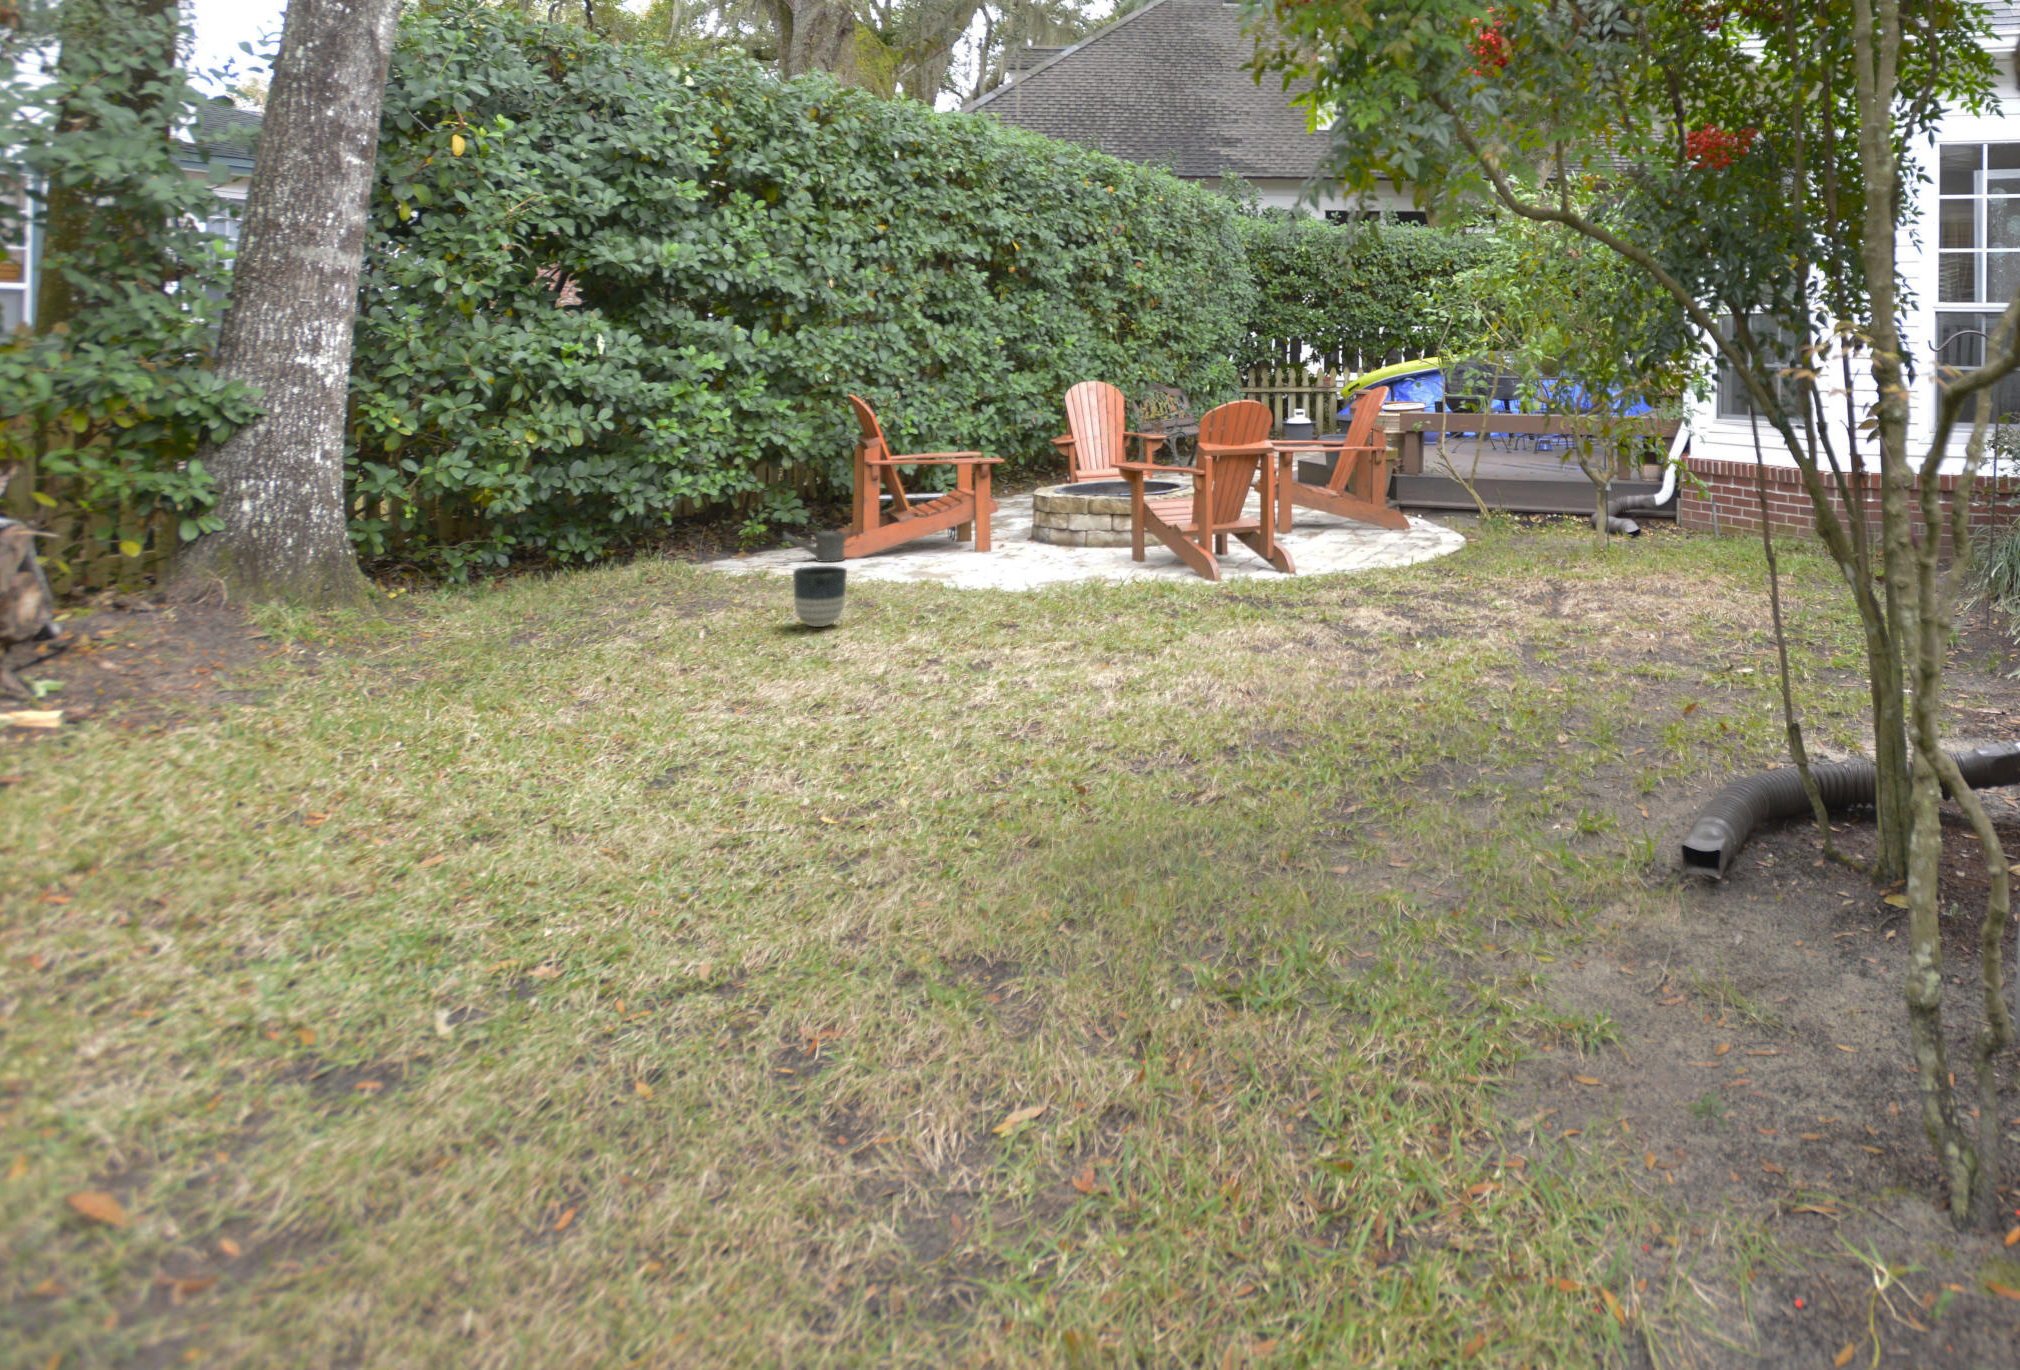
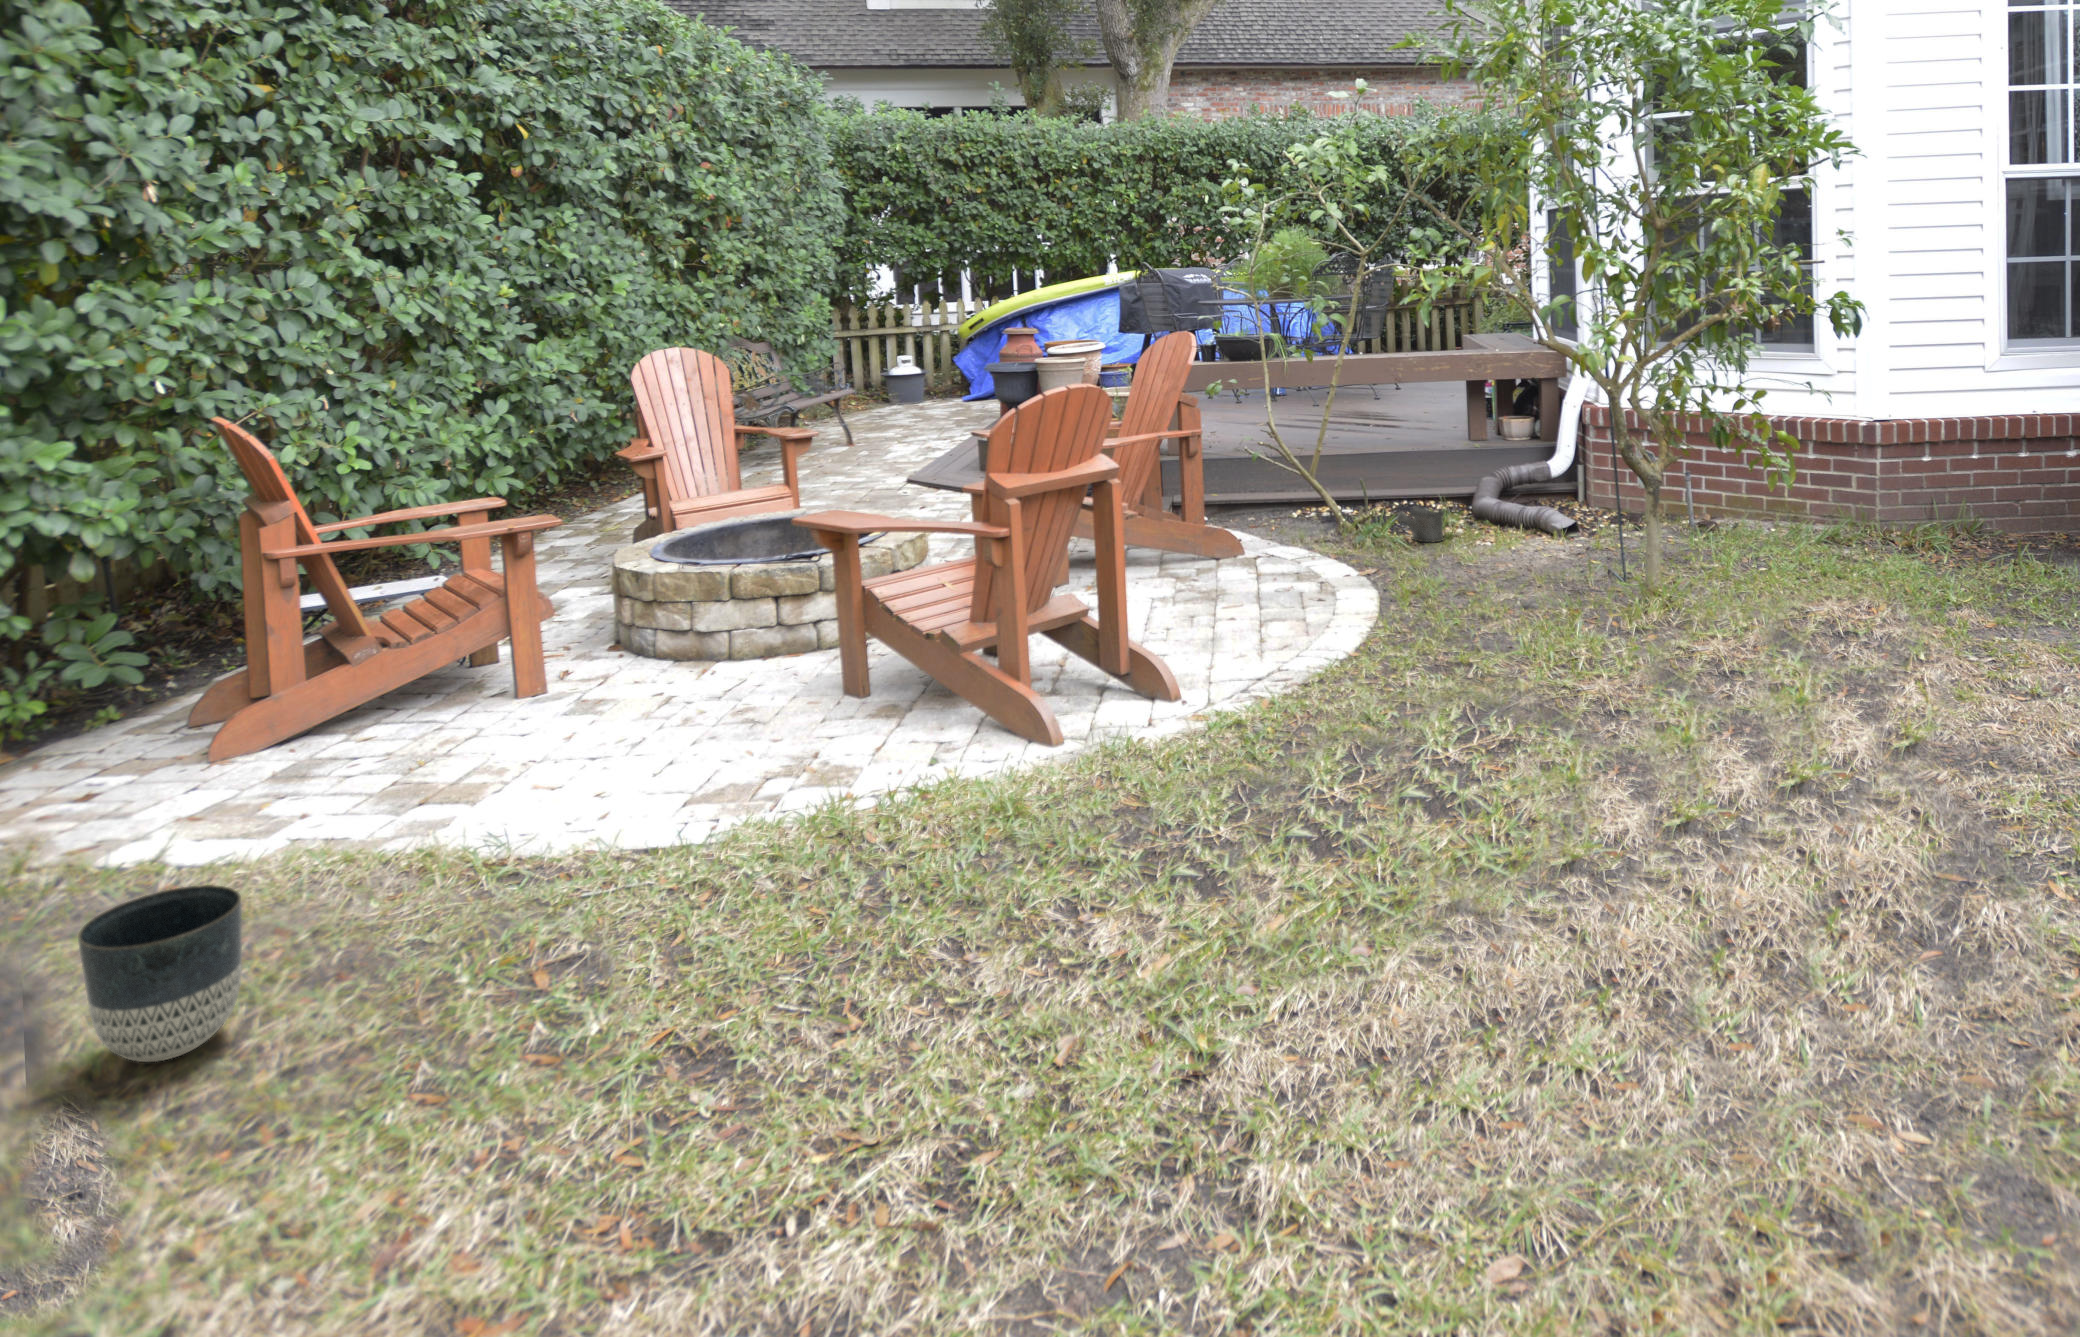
watering can: present [783,531,859,562] -> present [1398,506,1445,542]

